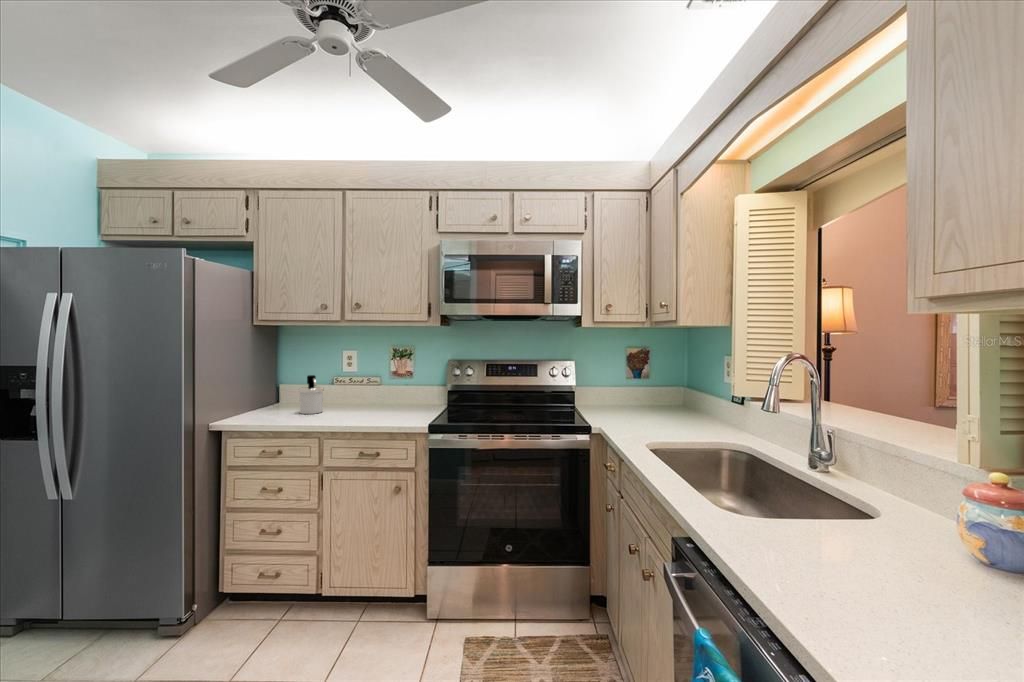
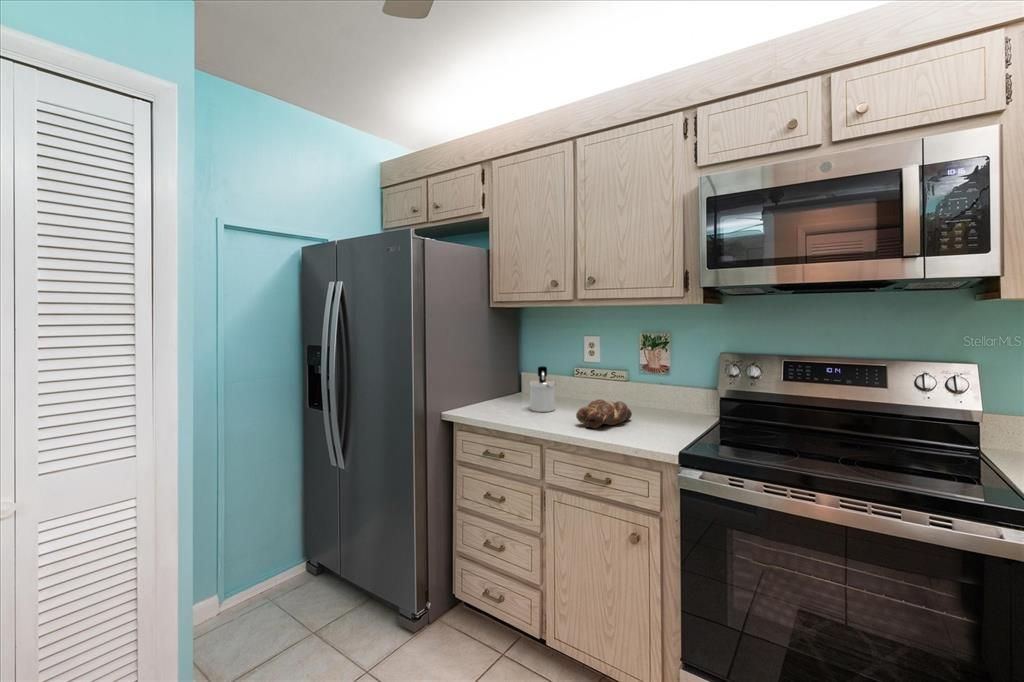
bread loaf: none [348,398,389,418] -> present [576,399,632,428]

